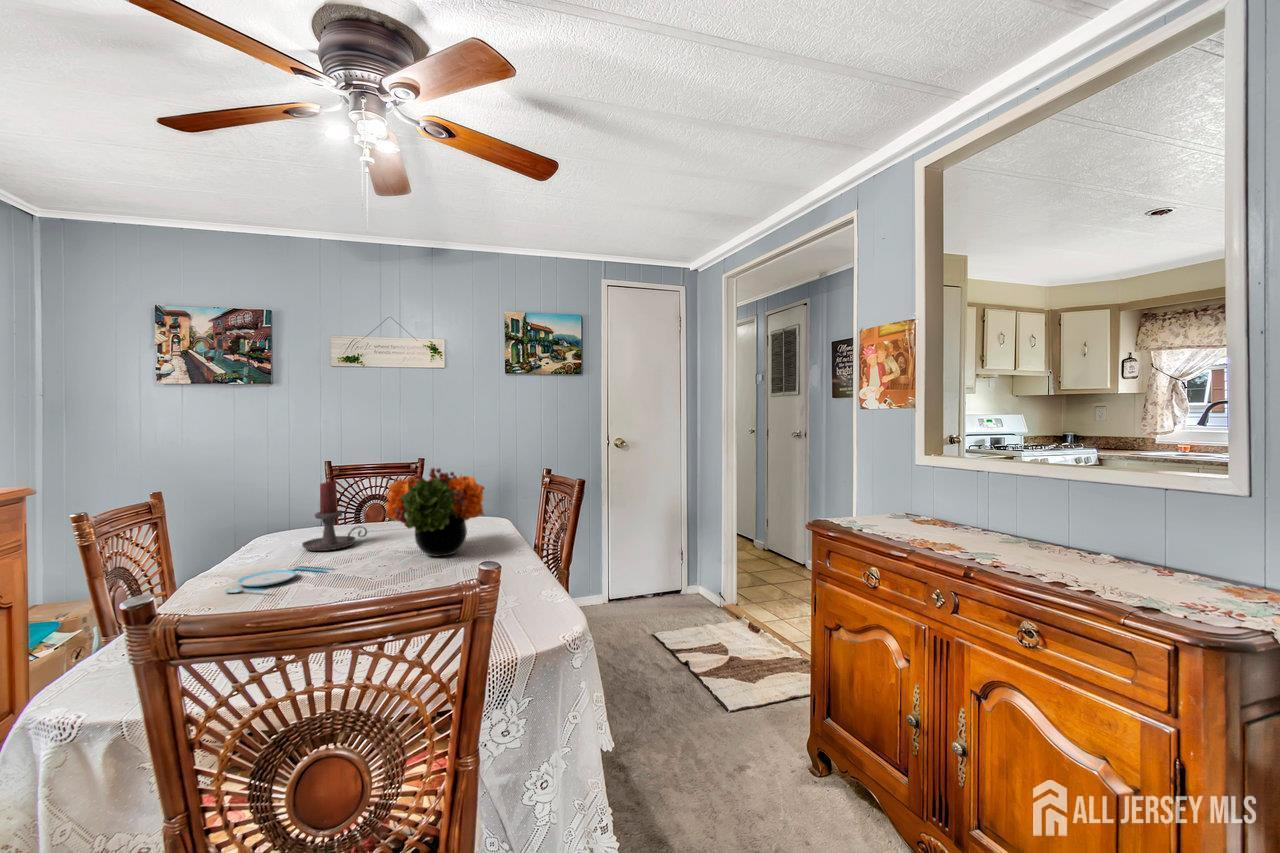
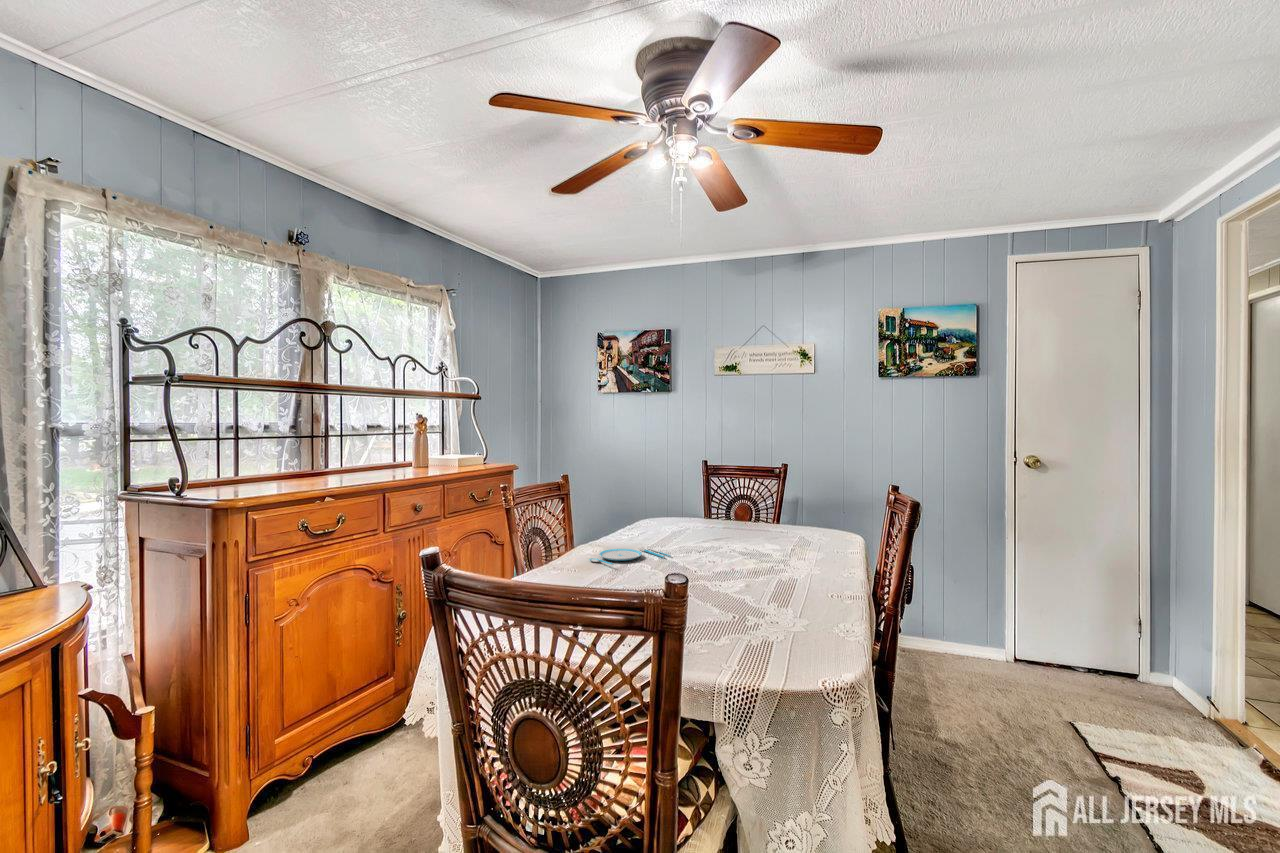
flower arrangement: present [385,468,485,556] -> none [715,472,817,563]
candle holder: present [302,481,367,551] -> none [660,477,714,539]

